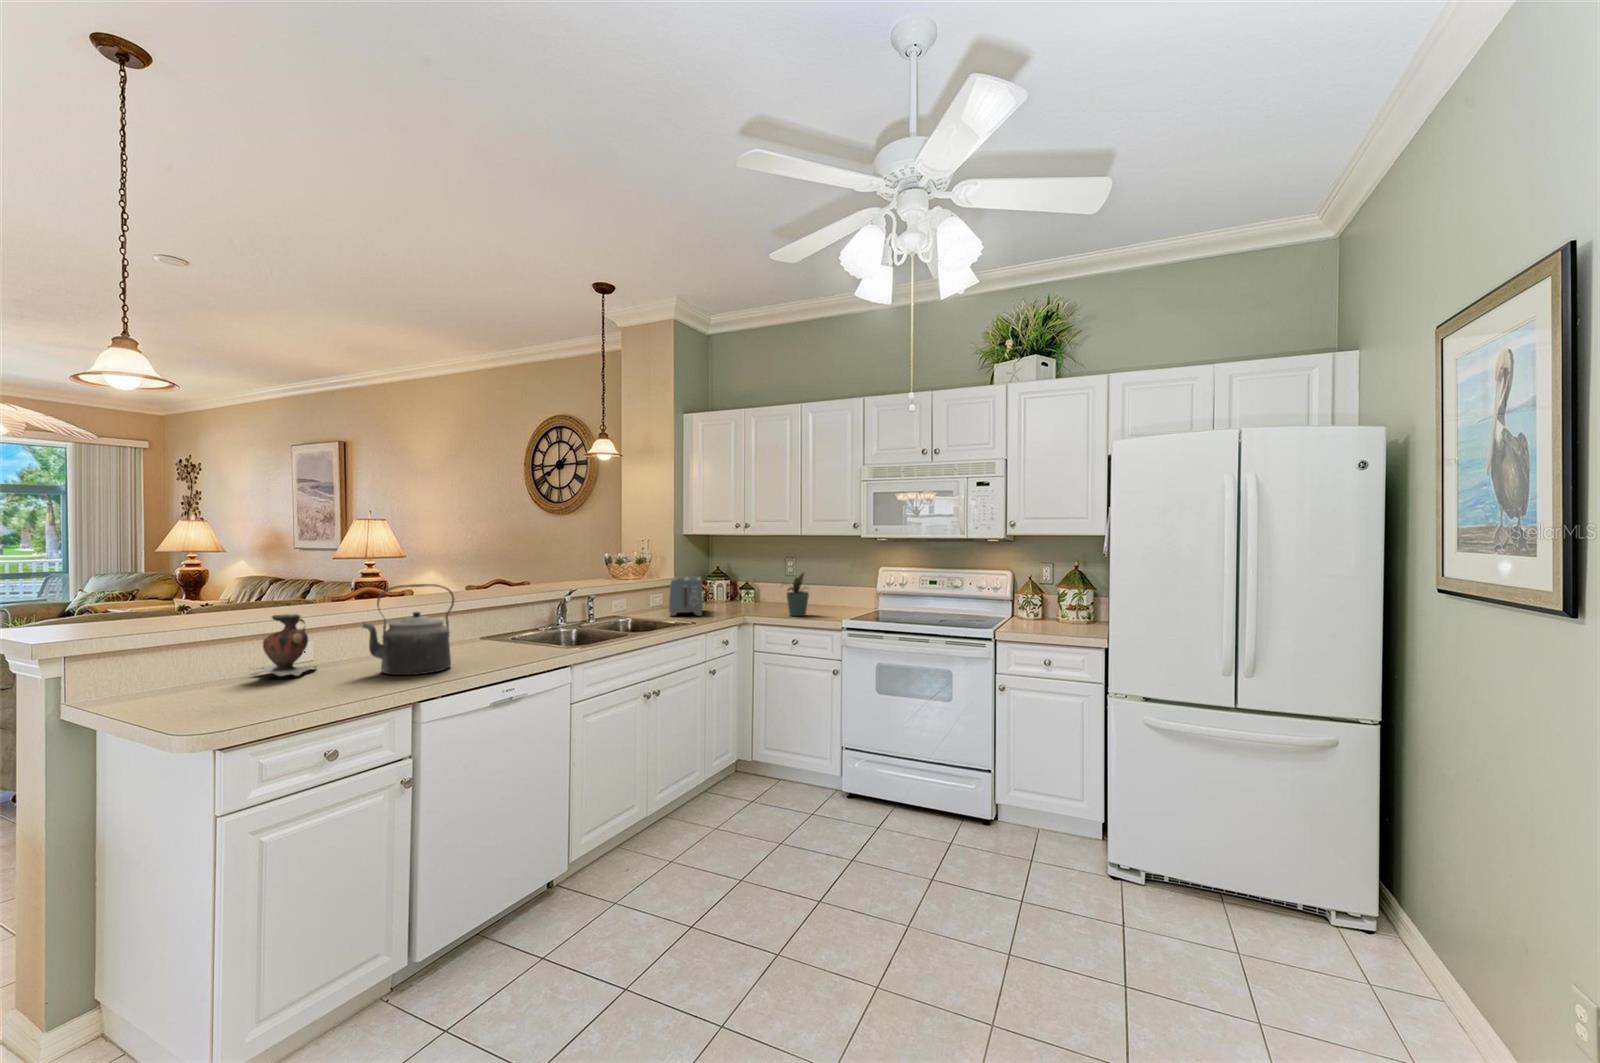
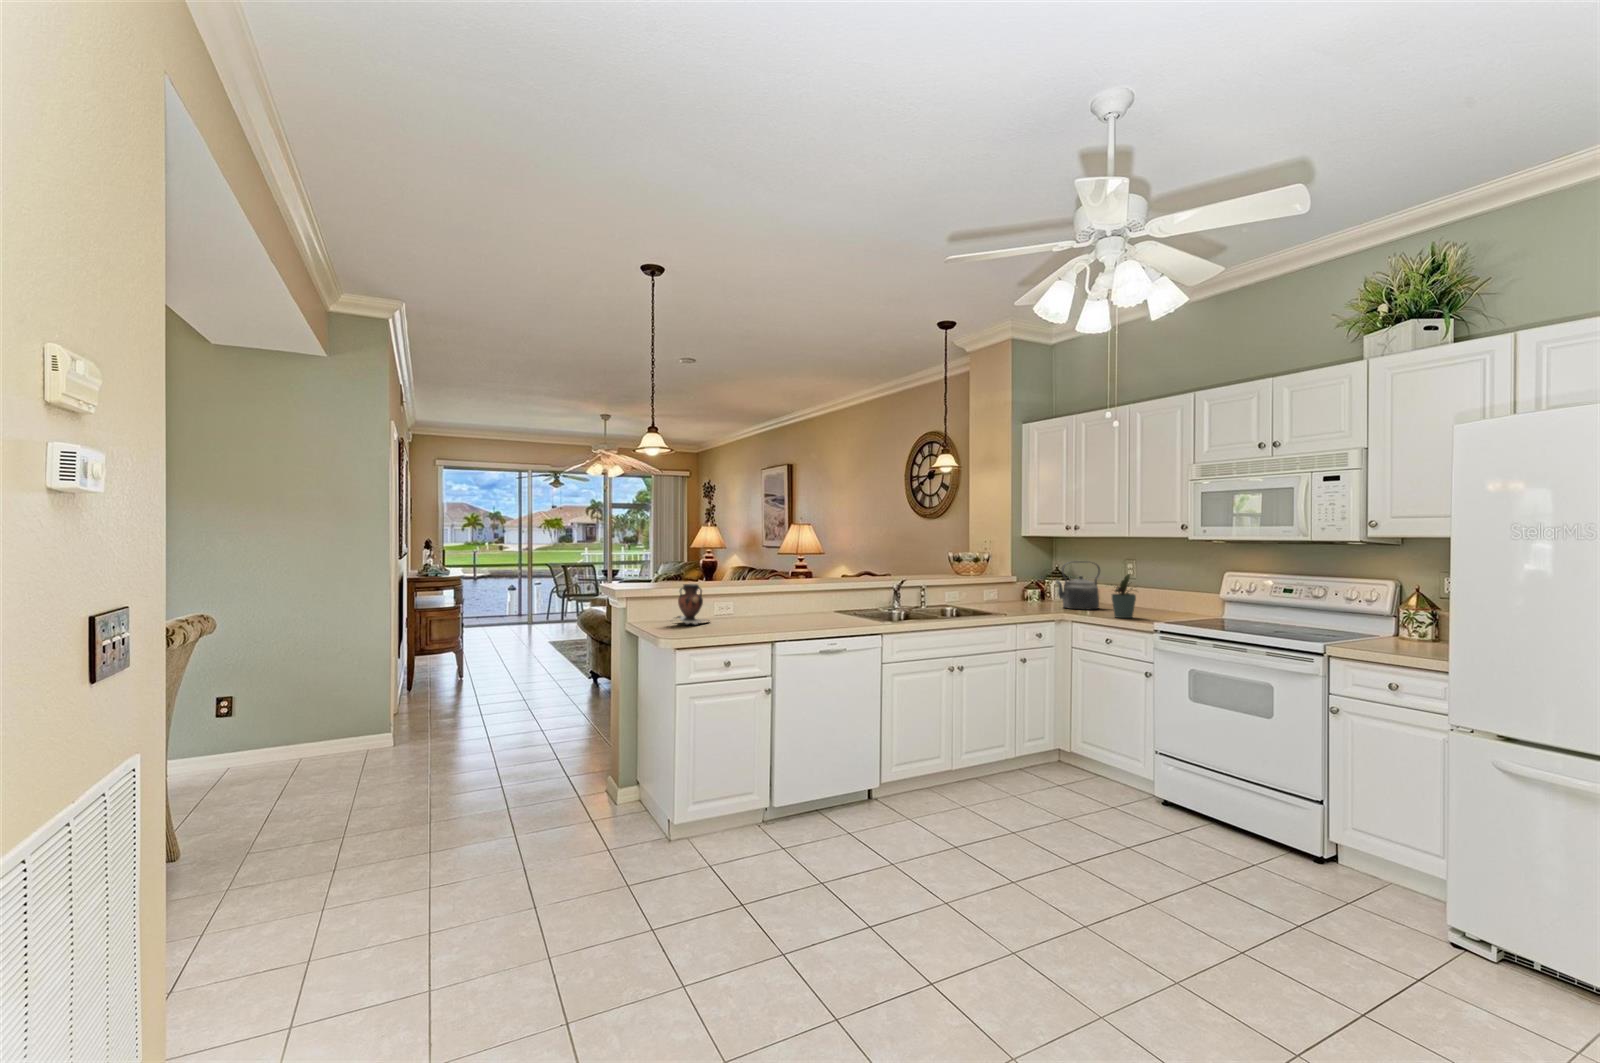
toaster: present [669,577,703,616] -> none [995,575,1036,611]
kettle: present [363,584,454,675] -> present [1056,561,1100,610]

